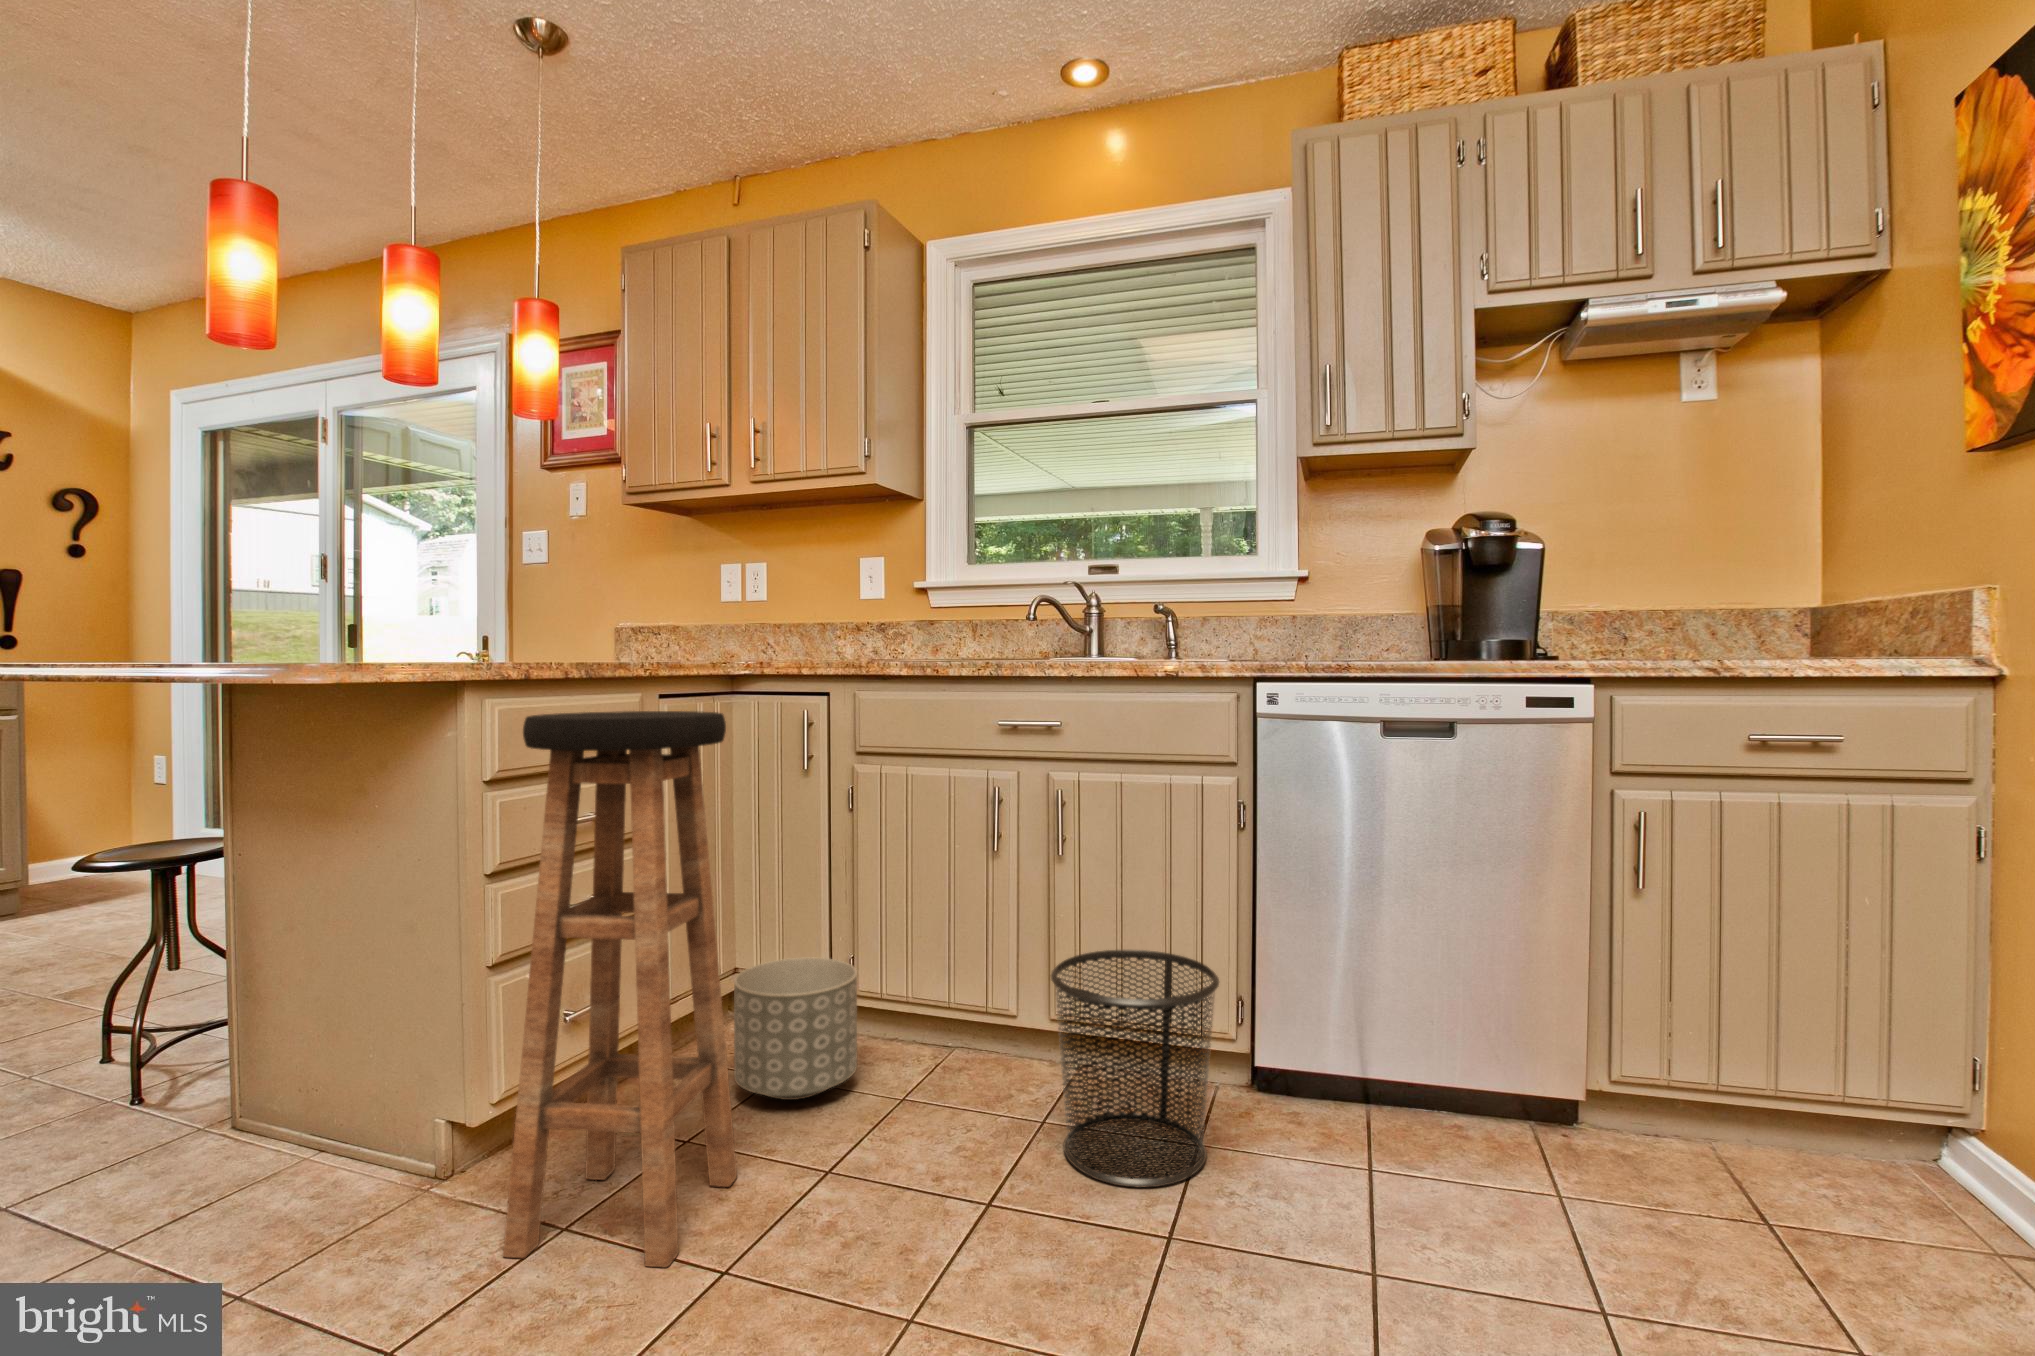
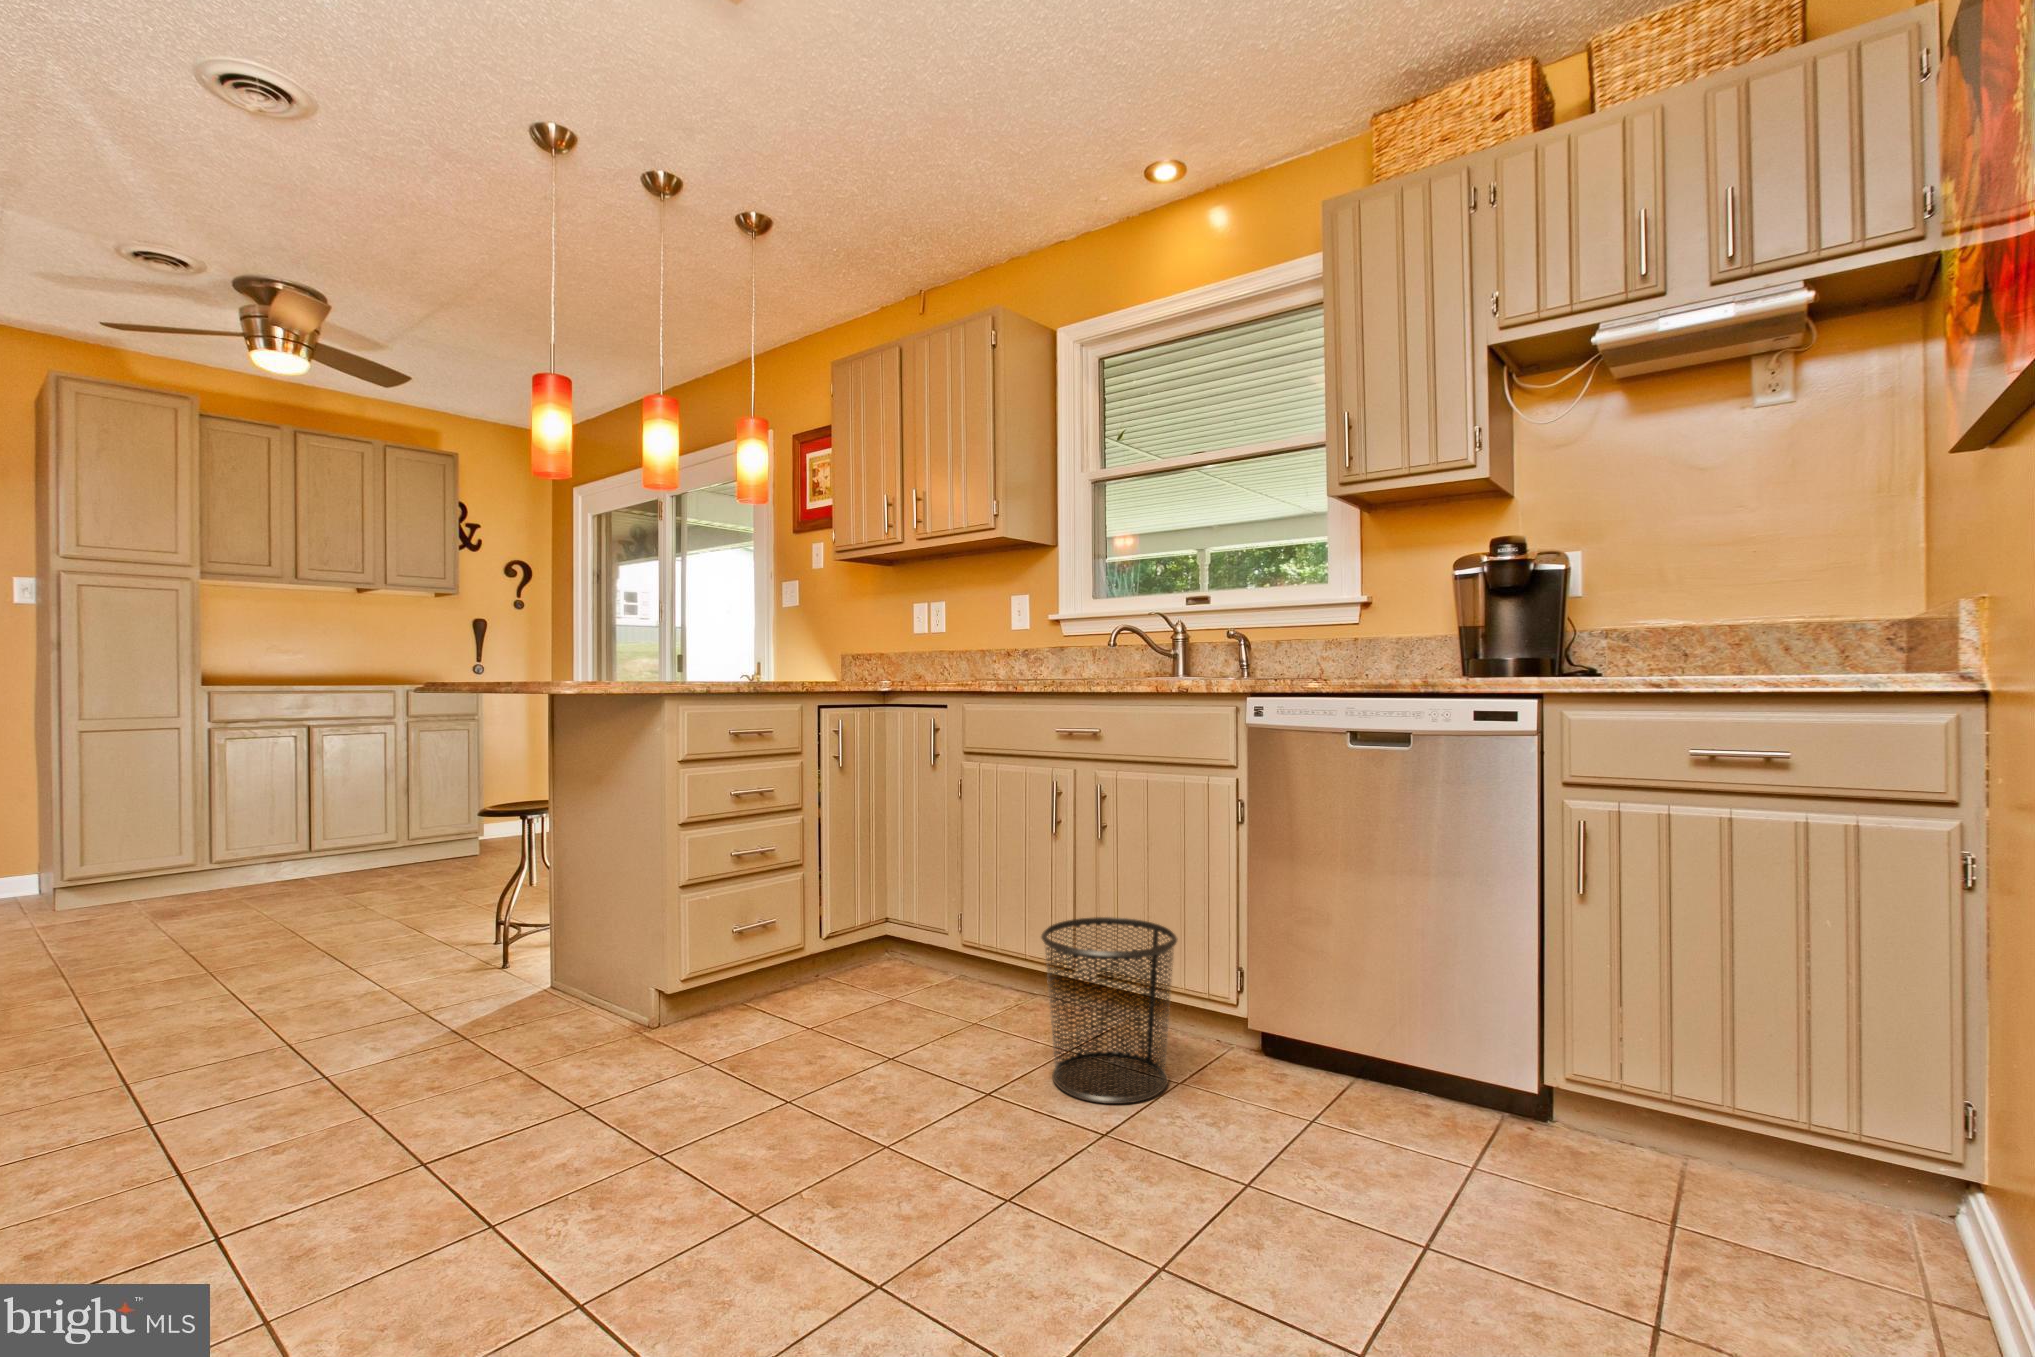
bar stool: present [503,711,737,1268] -> none [661,718,821,1092]
planter: present [734,957,857,1100] -> none [852,908,943,1012]

